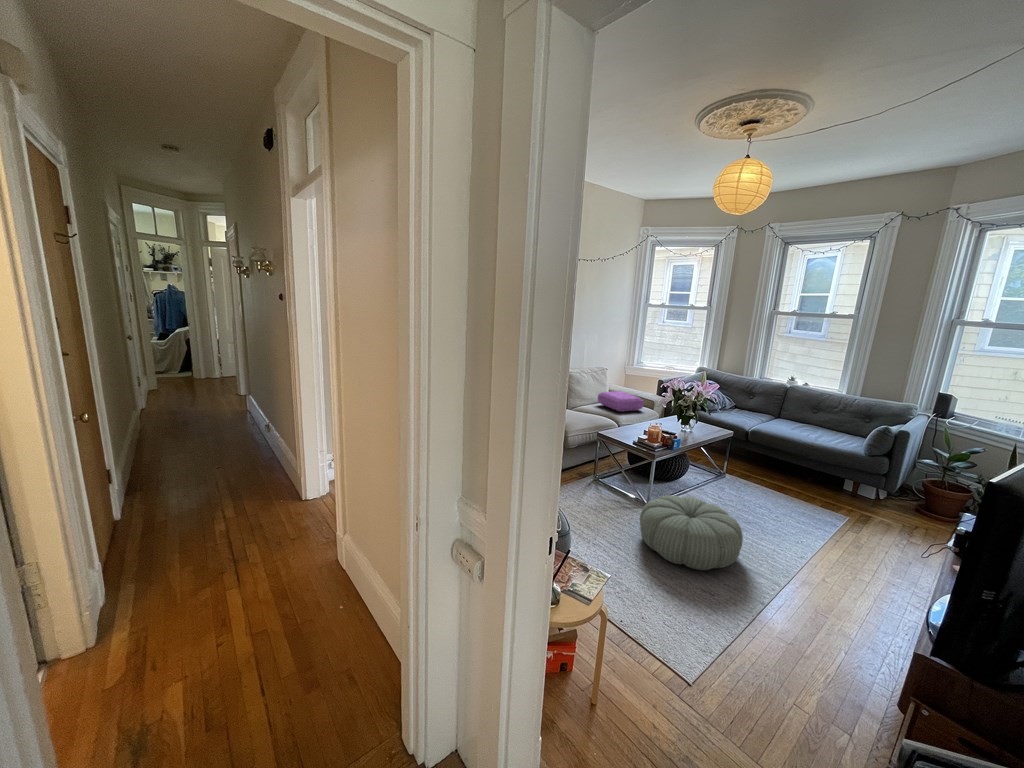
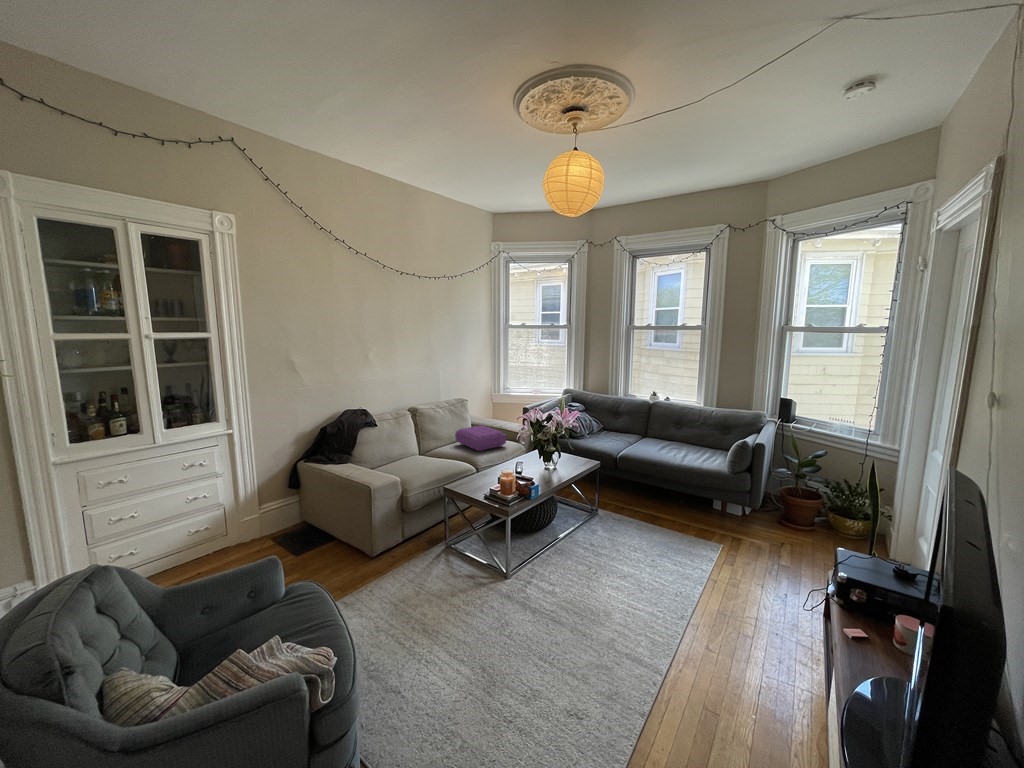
pouf: present [640,495,743,570] -> none [492,561,615,672]

